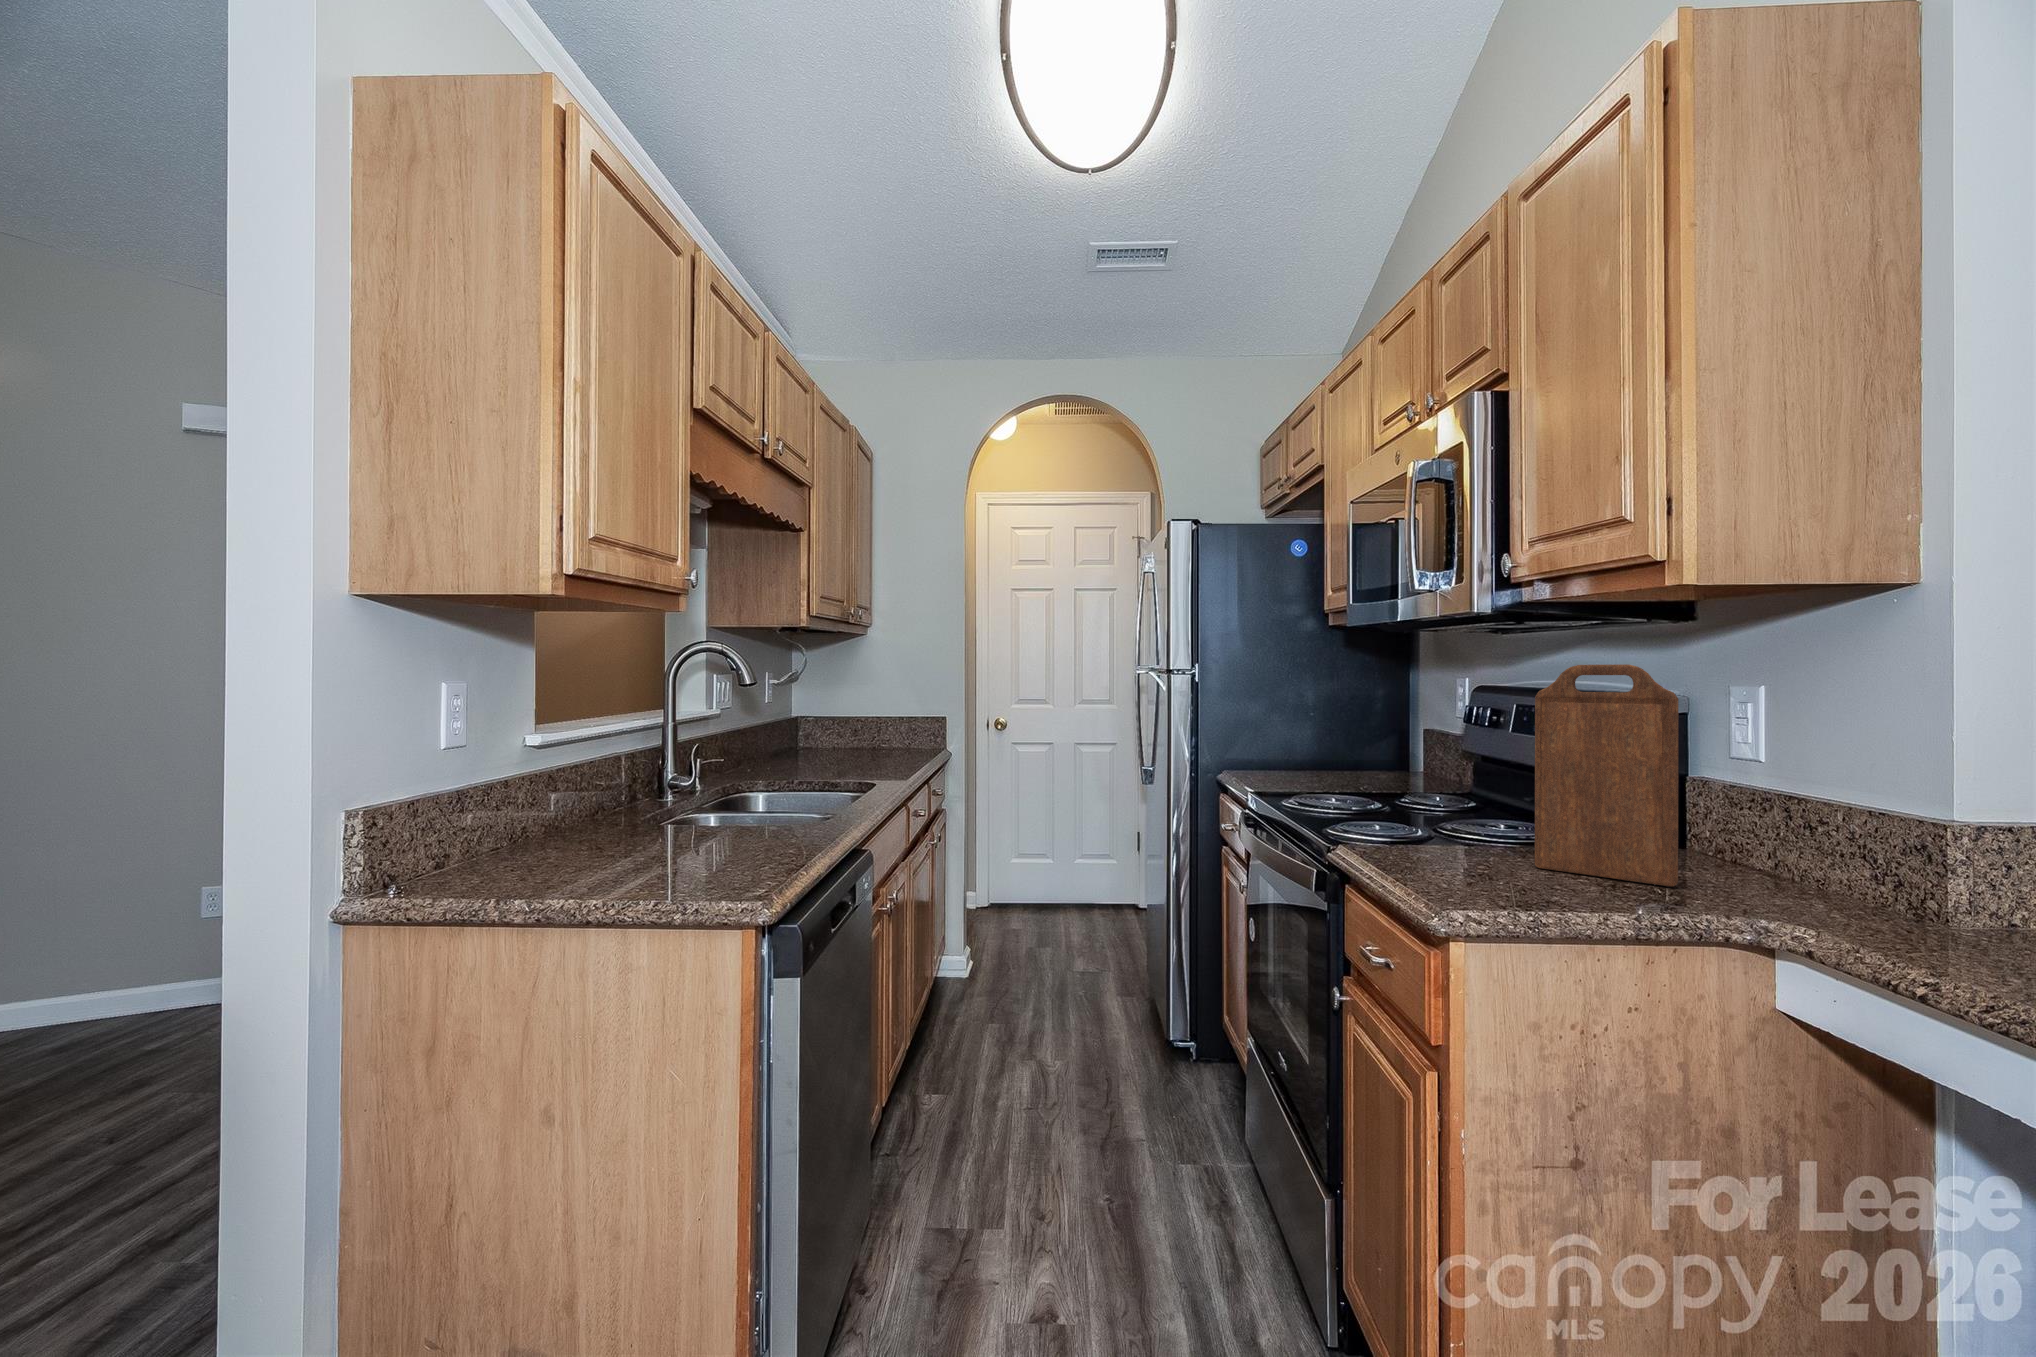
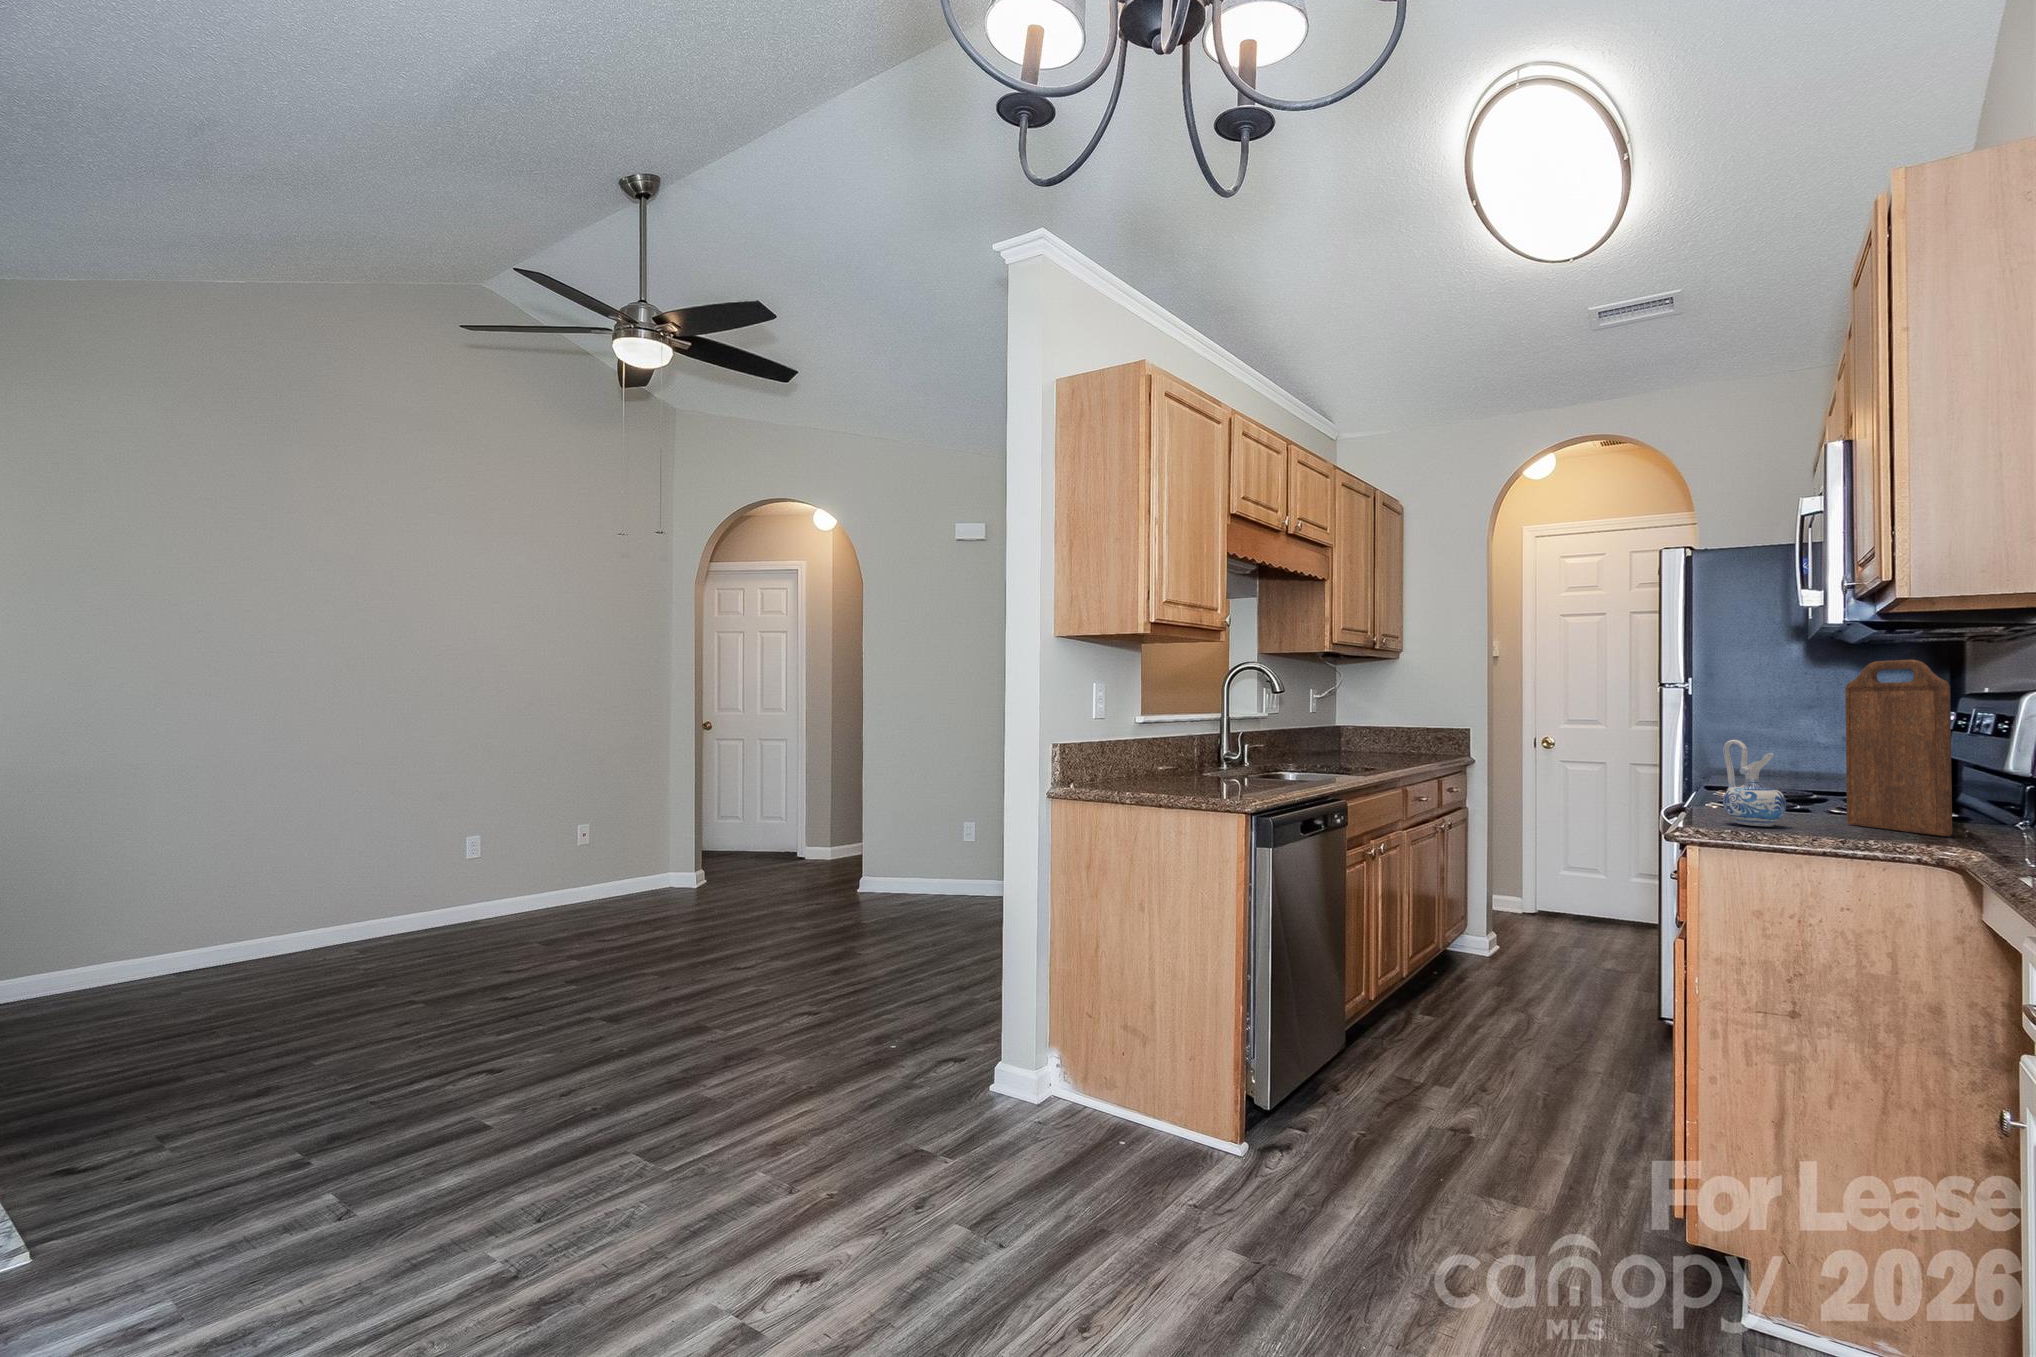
ceramic pitcher: none [1447,772,1525,892] -> present [1723,740,1786,826]

